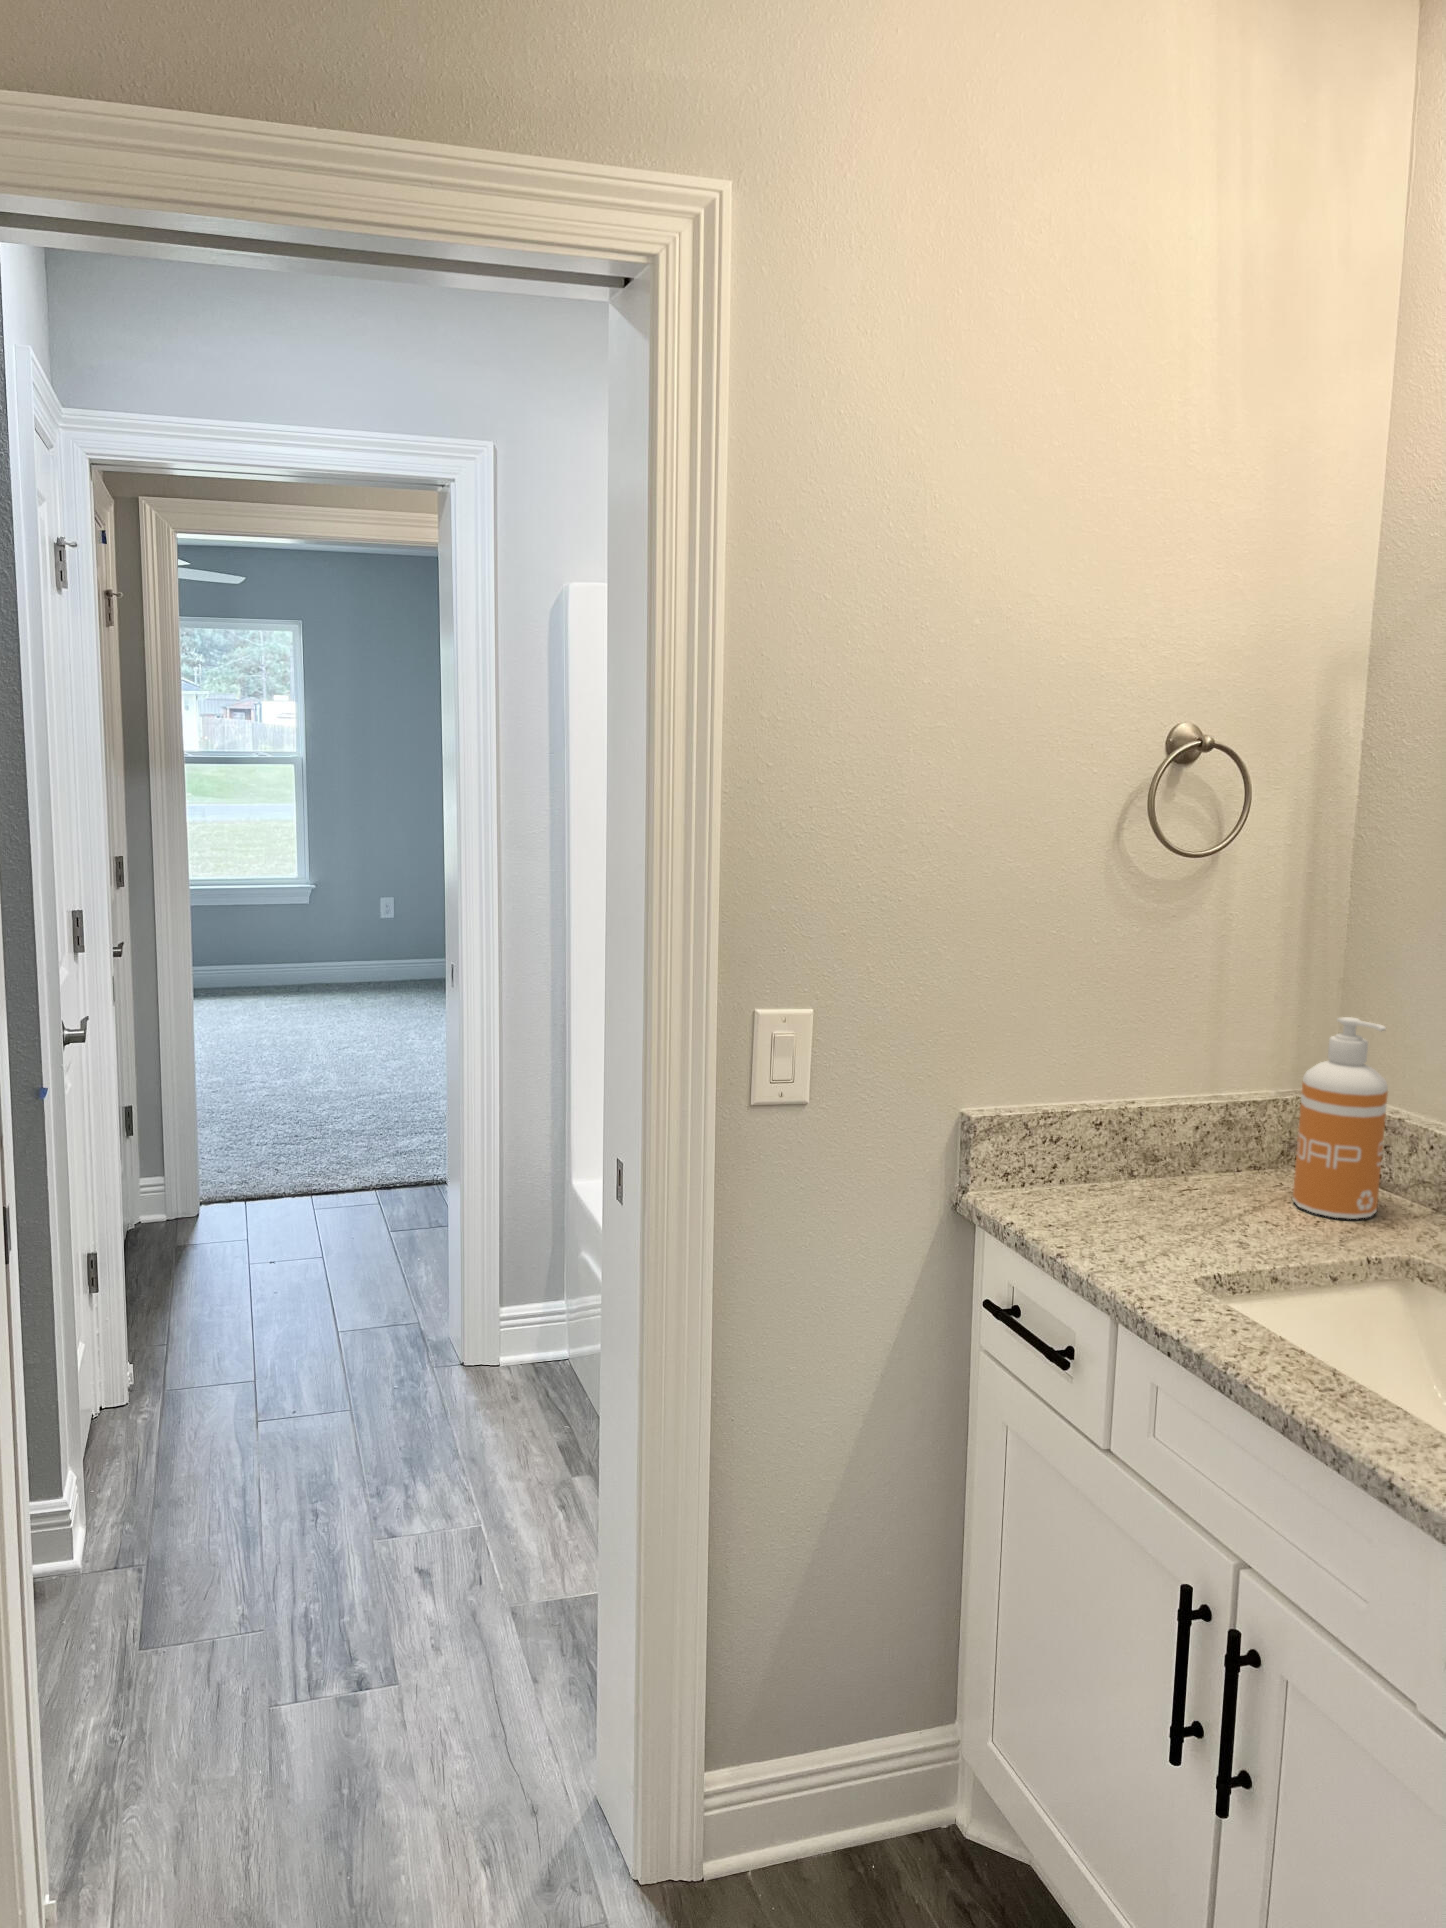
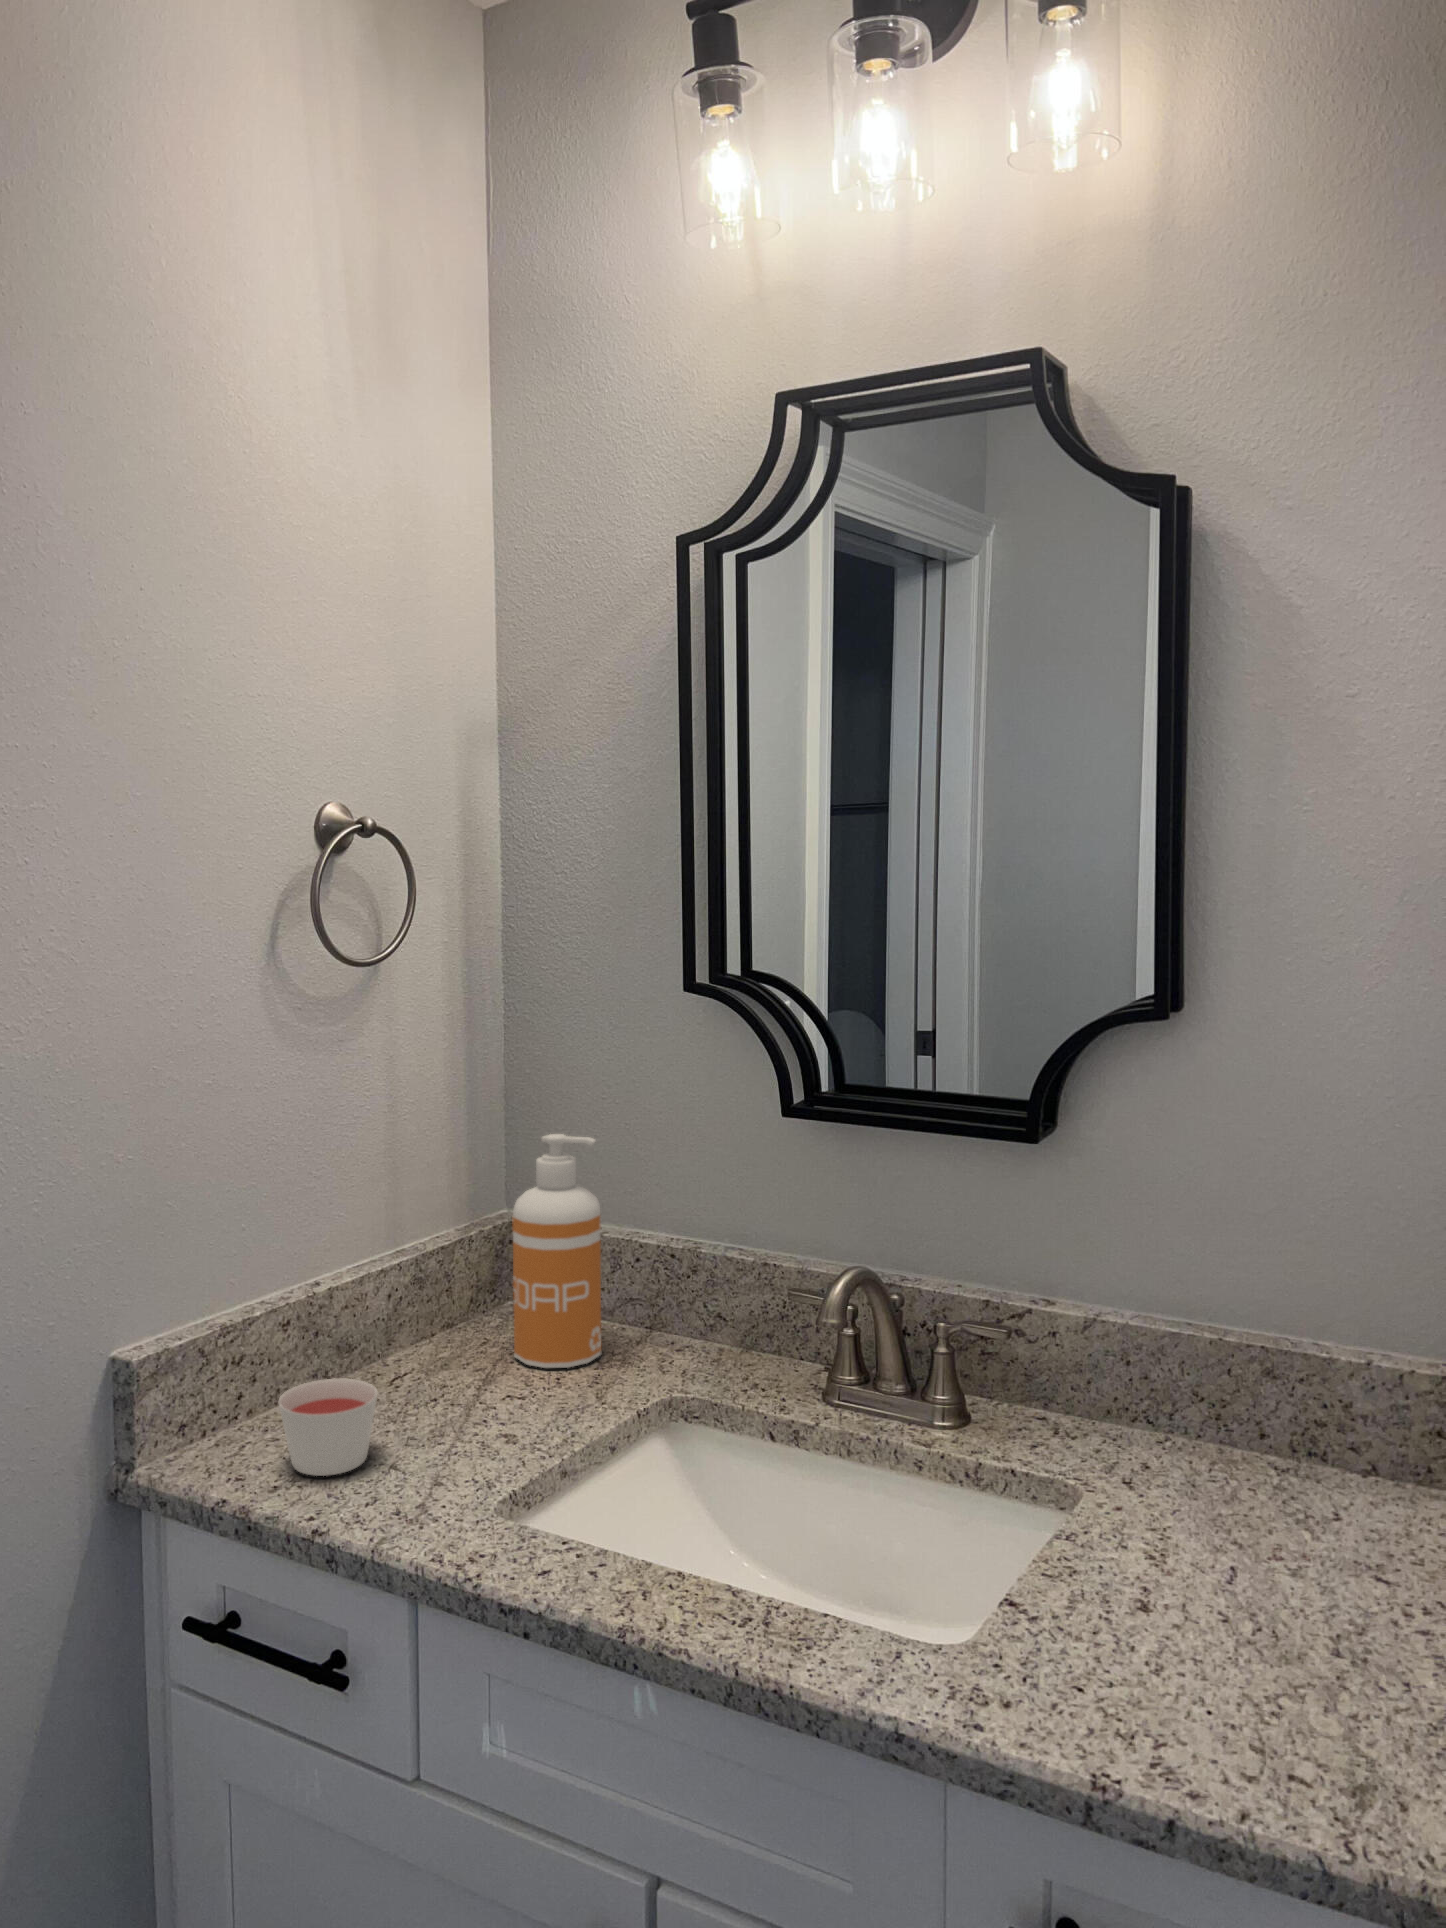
candle: none [1062,1162,1137,1230] -> present [279,1379,377,1476]

